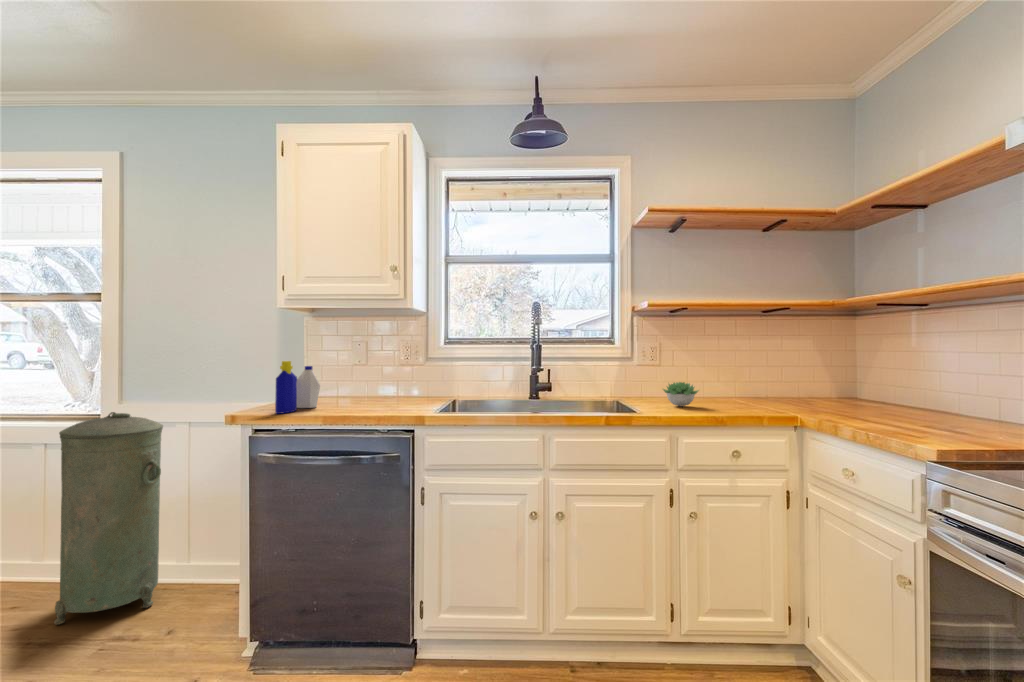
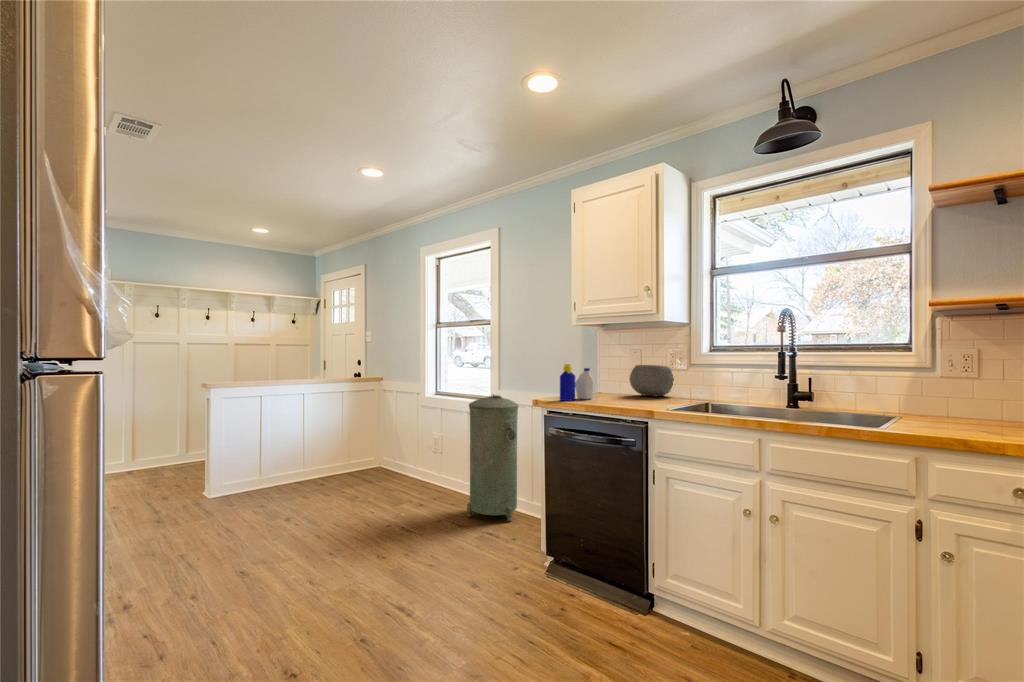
bowl: none [353,360,407,397] -> present [629,365,674,396]
succulent plant: present [663,382,699,406] -> none [939,398,996,428]

